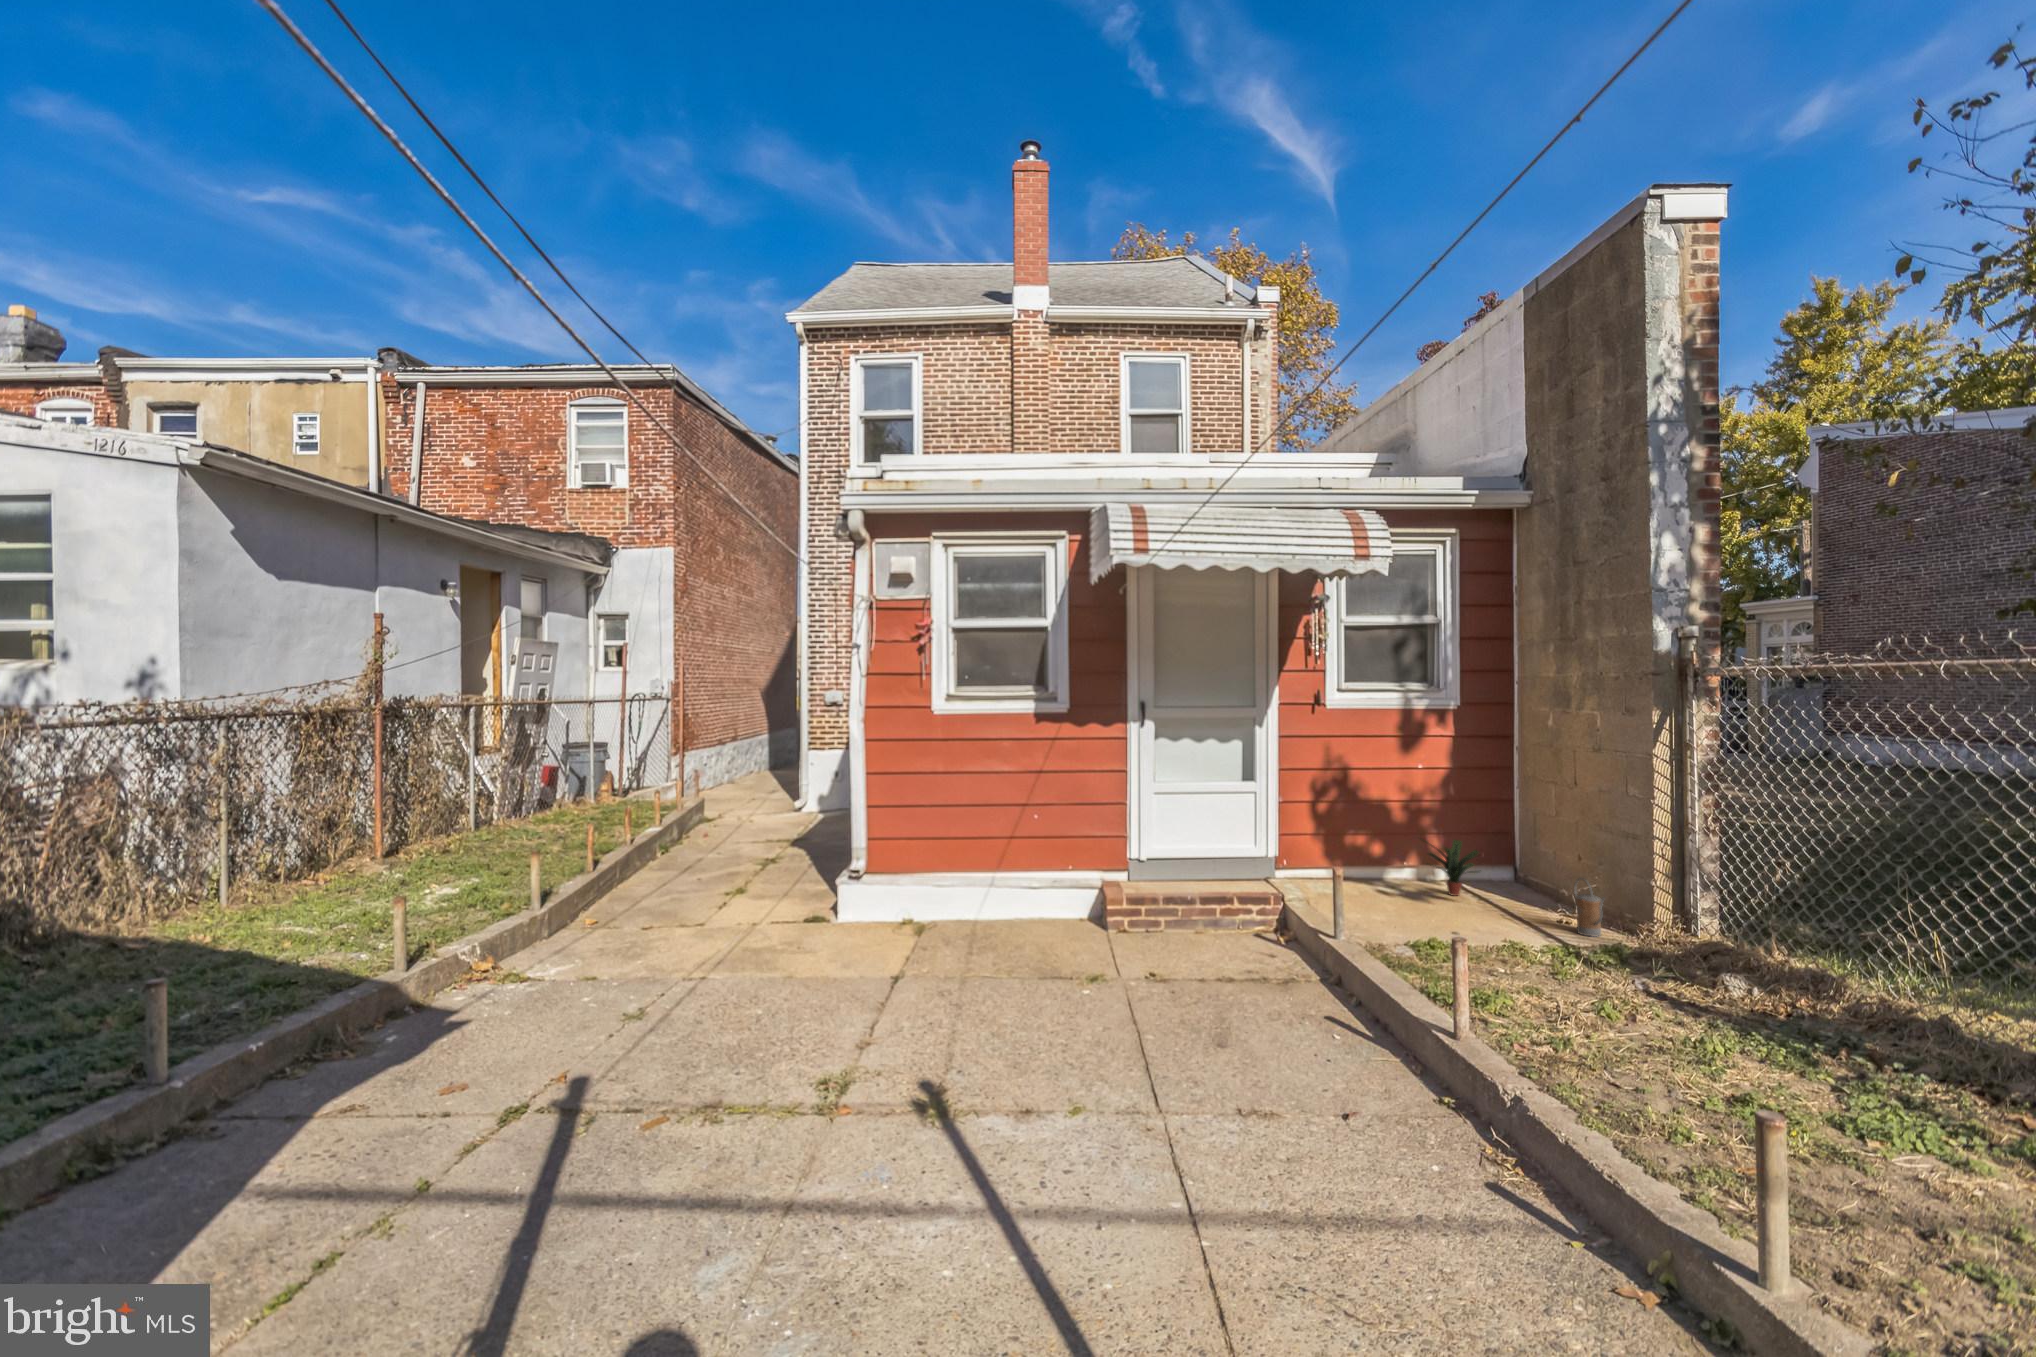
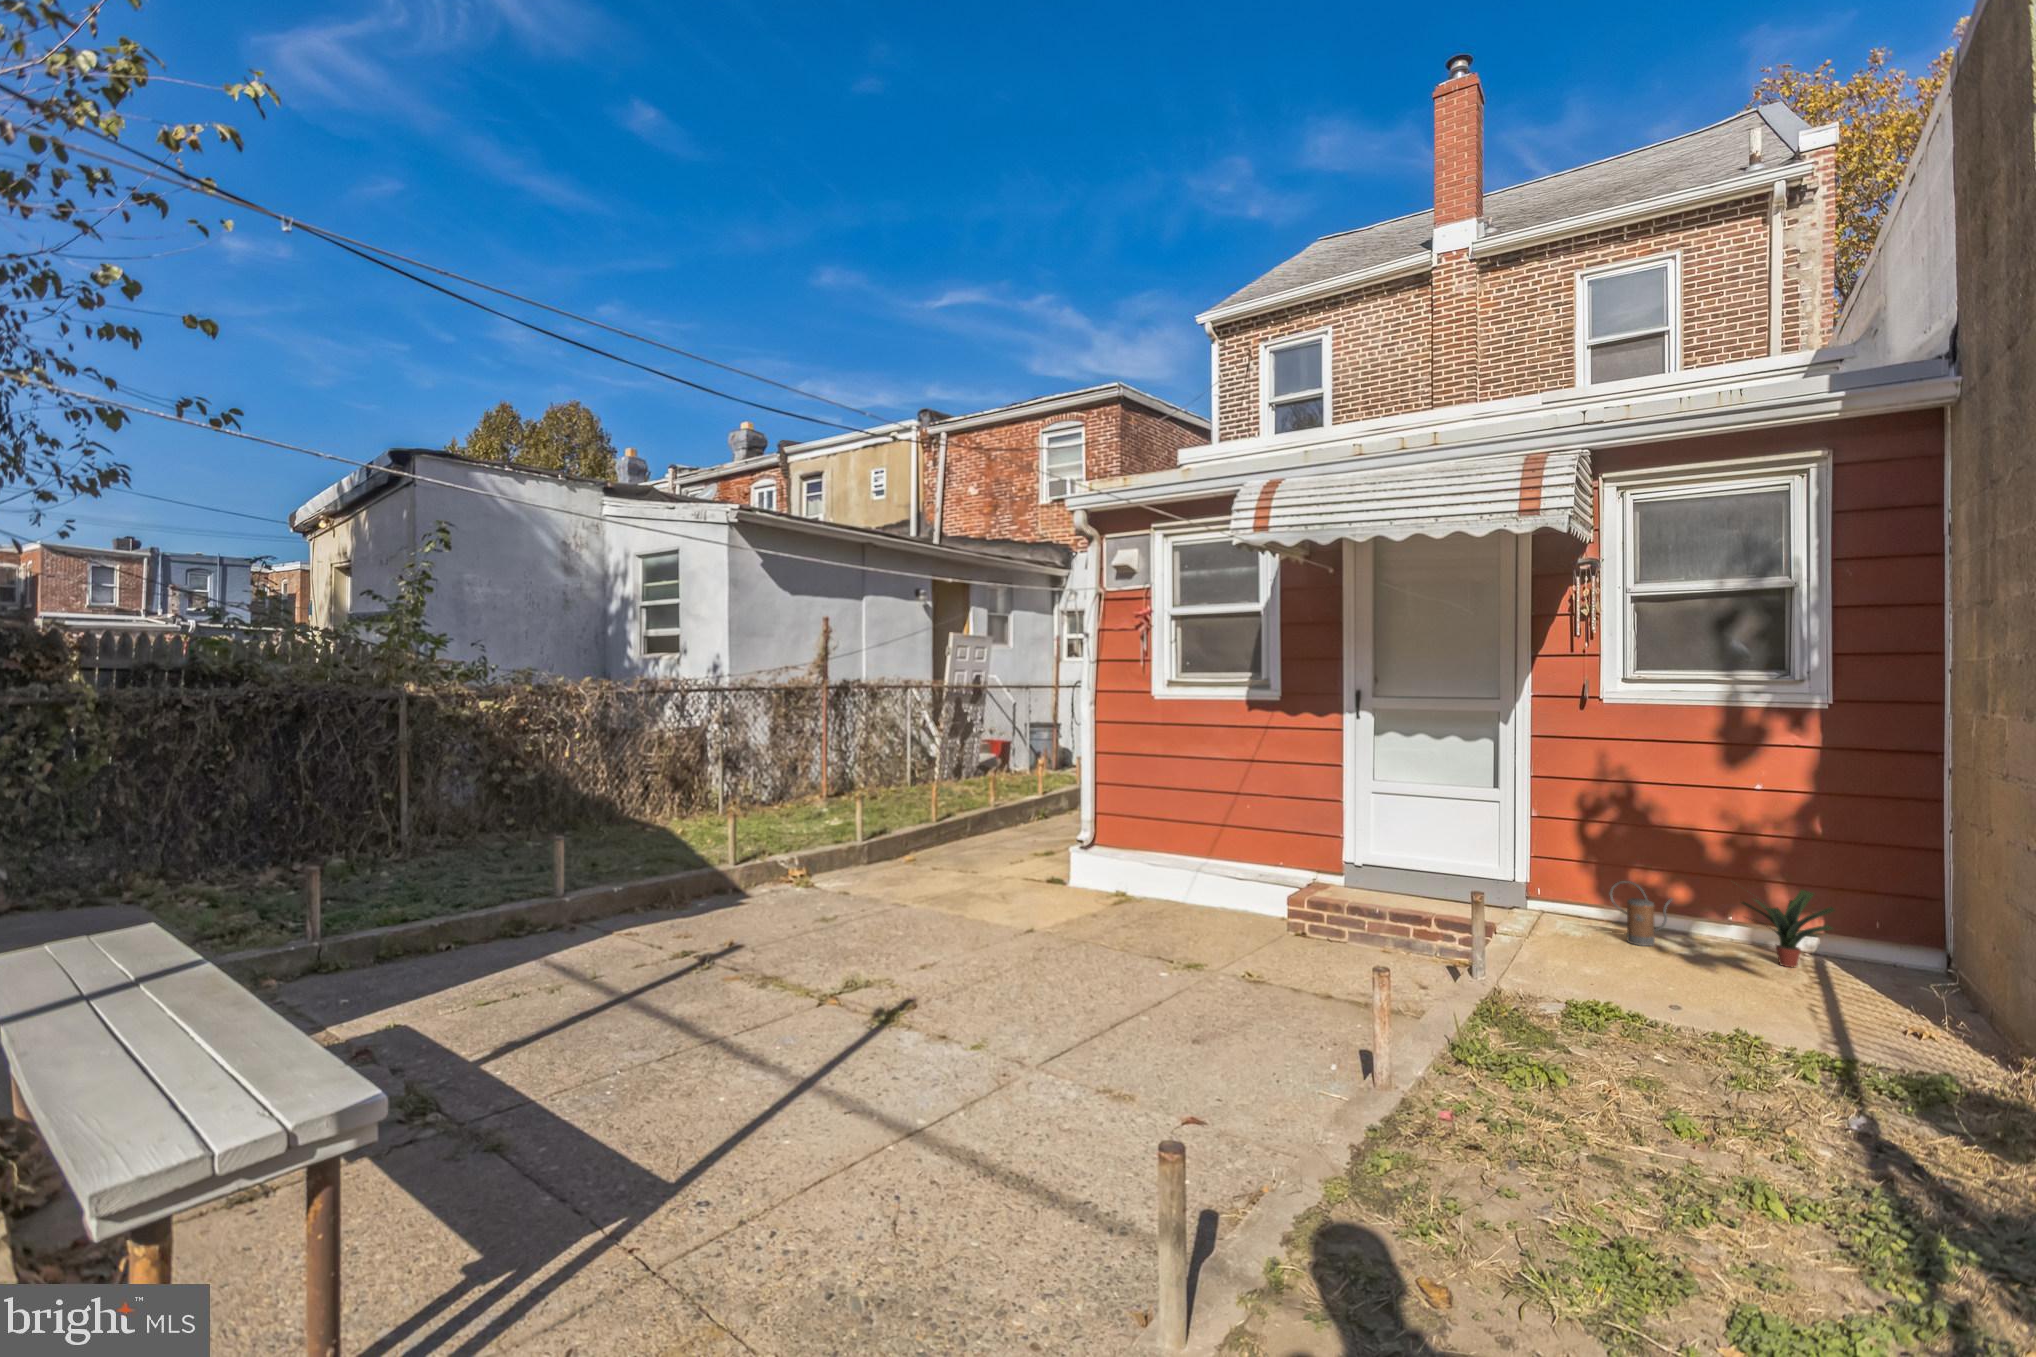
watering can: present [1574,878,1605,937] -> present [1609,881,1672,946]

